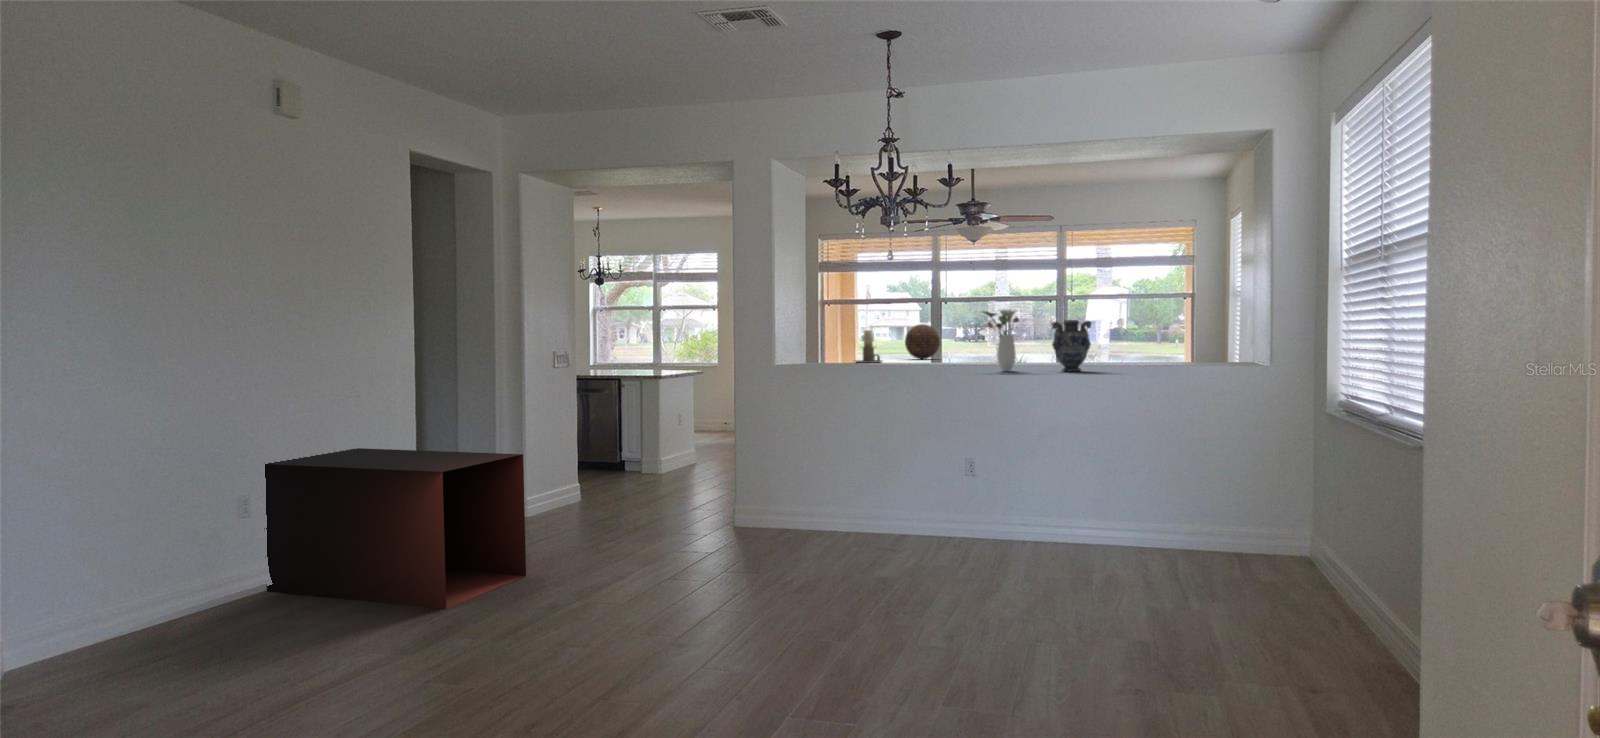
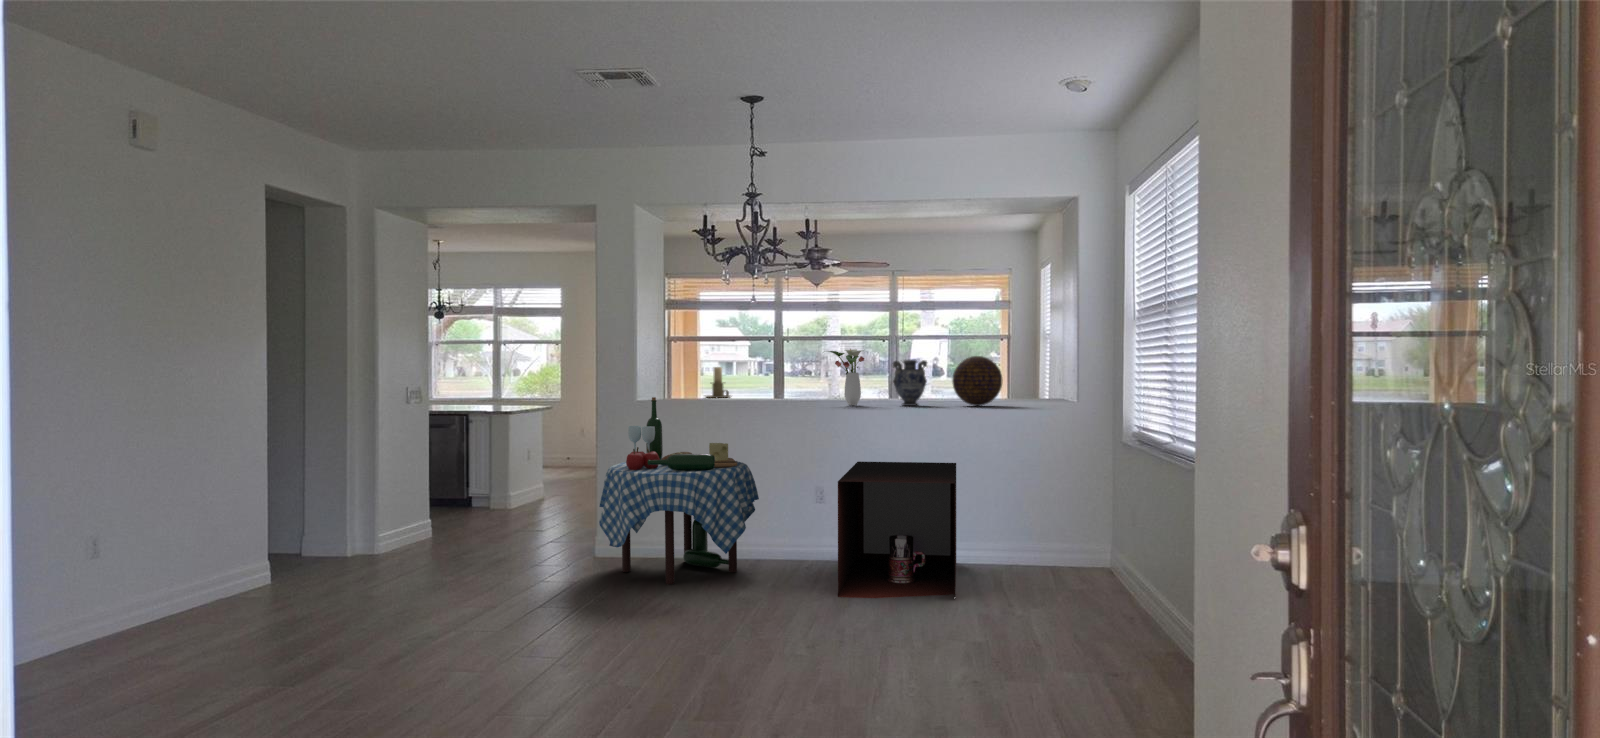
decorative orb: present [905,324,940,359] -> present [952,356,1002,406]
dining table: none [731,362,901,562] -> present [599,397,759,585]
storage cabinet: present [264,448,526,609] -> present [838,462,956,598]

